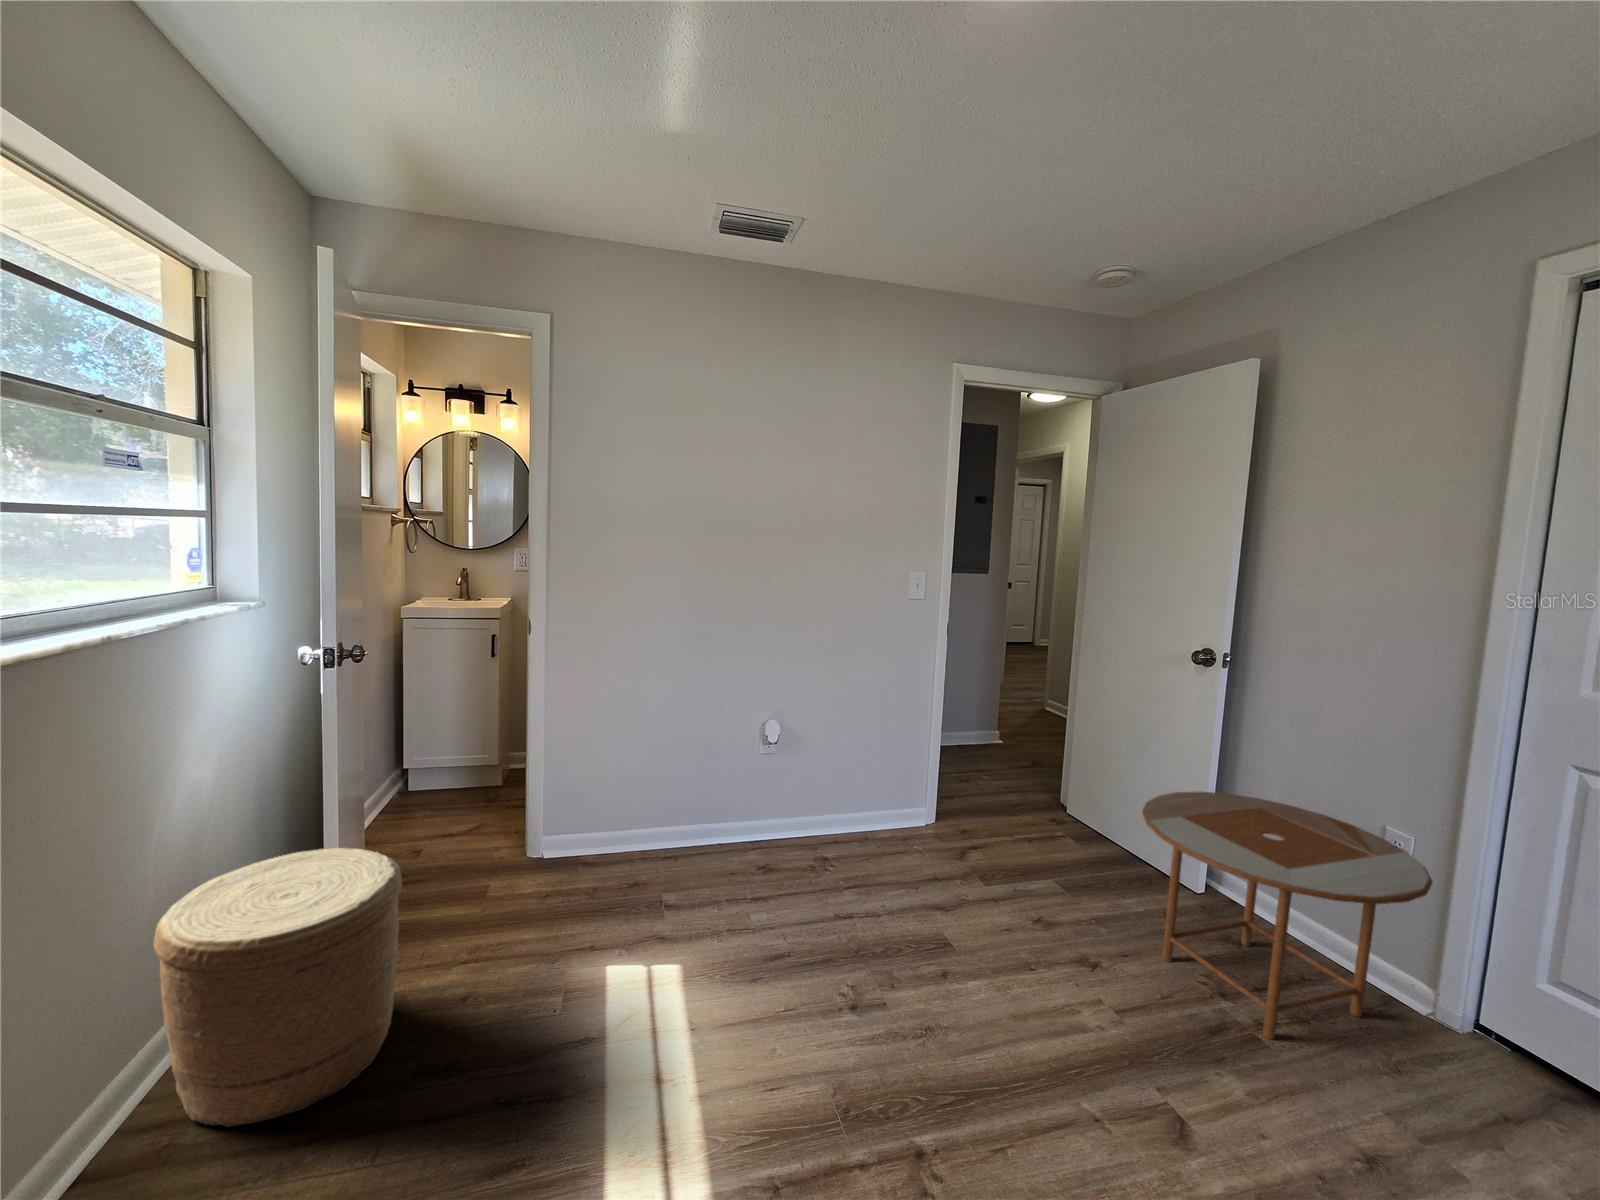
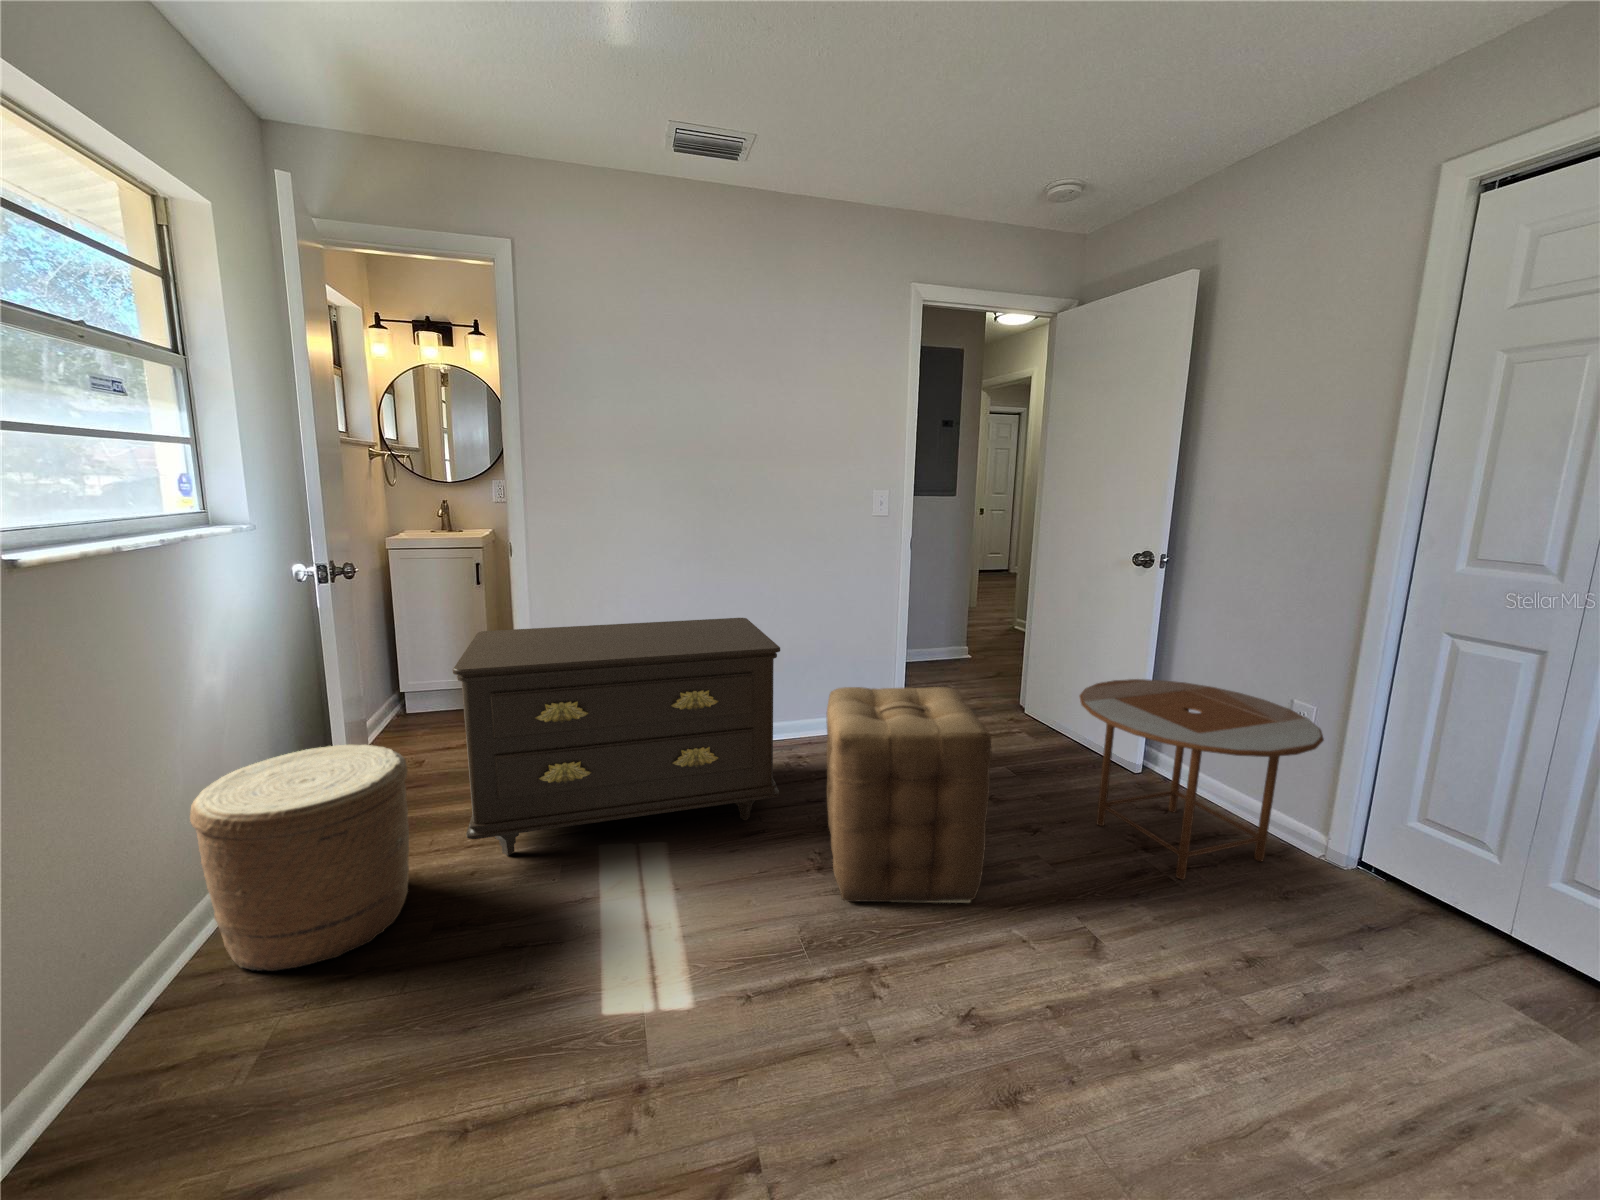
dresser: none [460,707,815,976] -> present [453,618,780,855]
ottoman: none [863,796,1056,1062] -> present [826,687,992,903]

